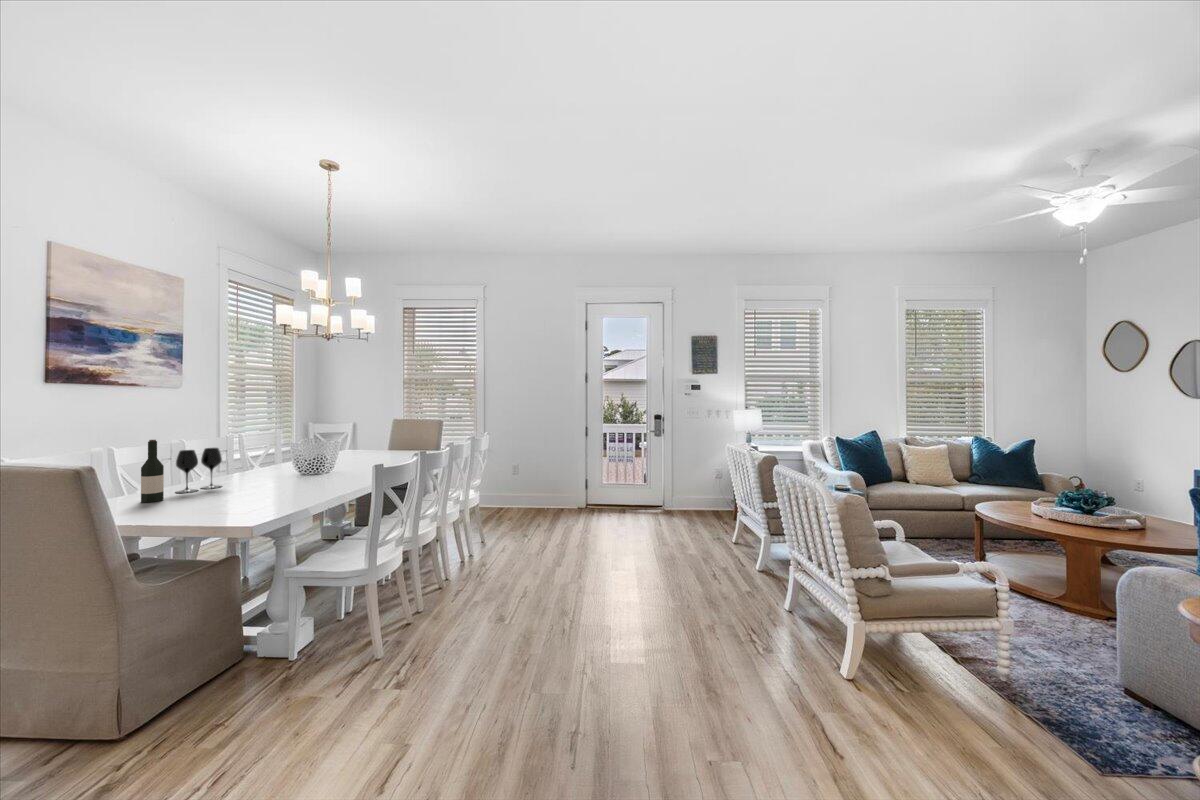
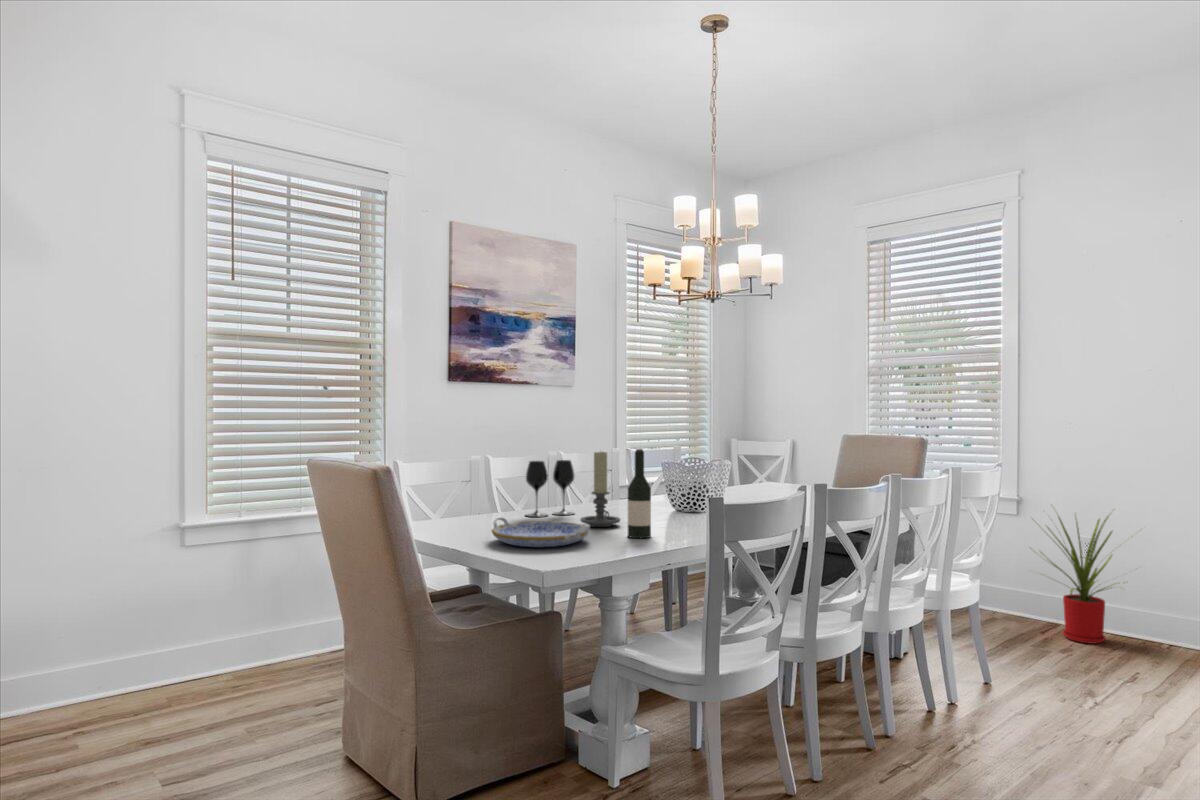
wine bottle: present [141,440,164,503] -> present [628,449,651,538]
candle holder: none [239,440,273,493] -> present [580,452,620,527]
house plant: none [491,450,539,515] -> present [1037,515,1119,644]
serving tray: none [170,492,265,515] -> present [492,517,590,547]

